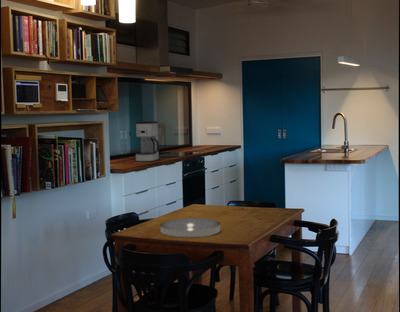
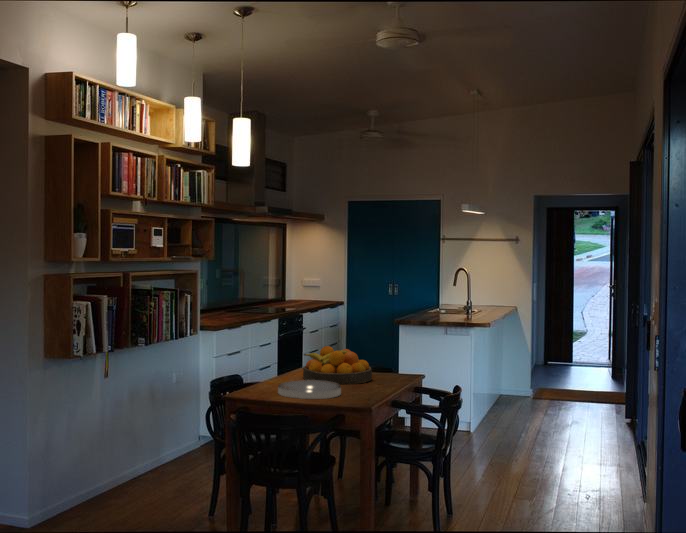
coffee maker: present [136,121,159,162] -> none [224,270,253,318]
fruit bowl: none [190,185,253,221] -> present [303,346,372,384]

